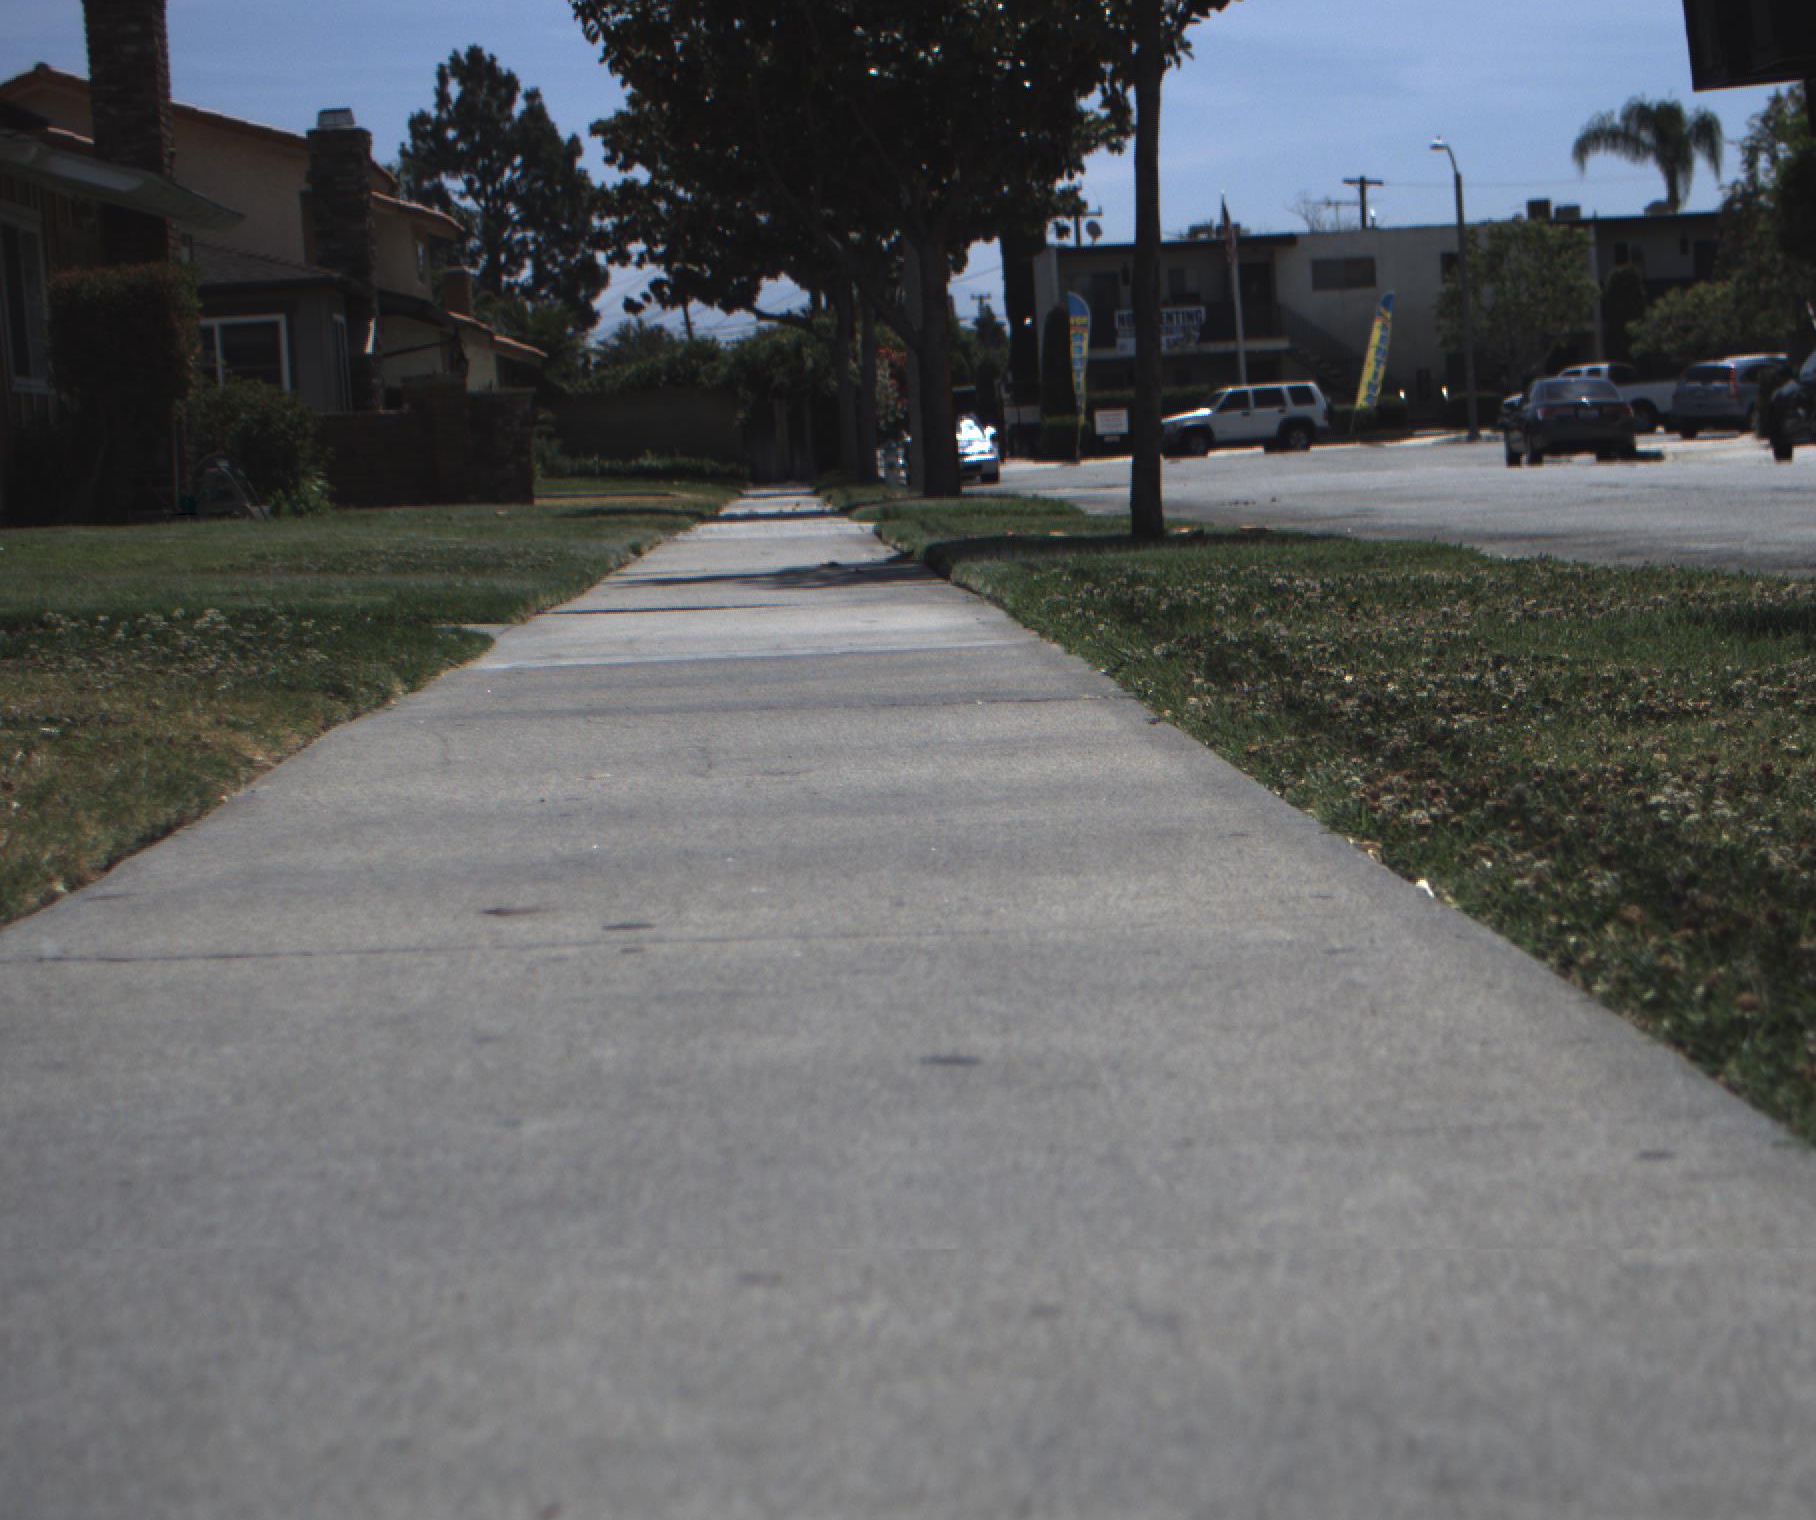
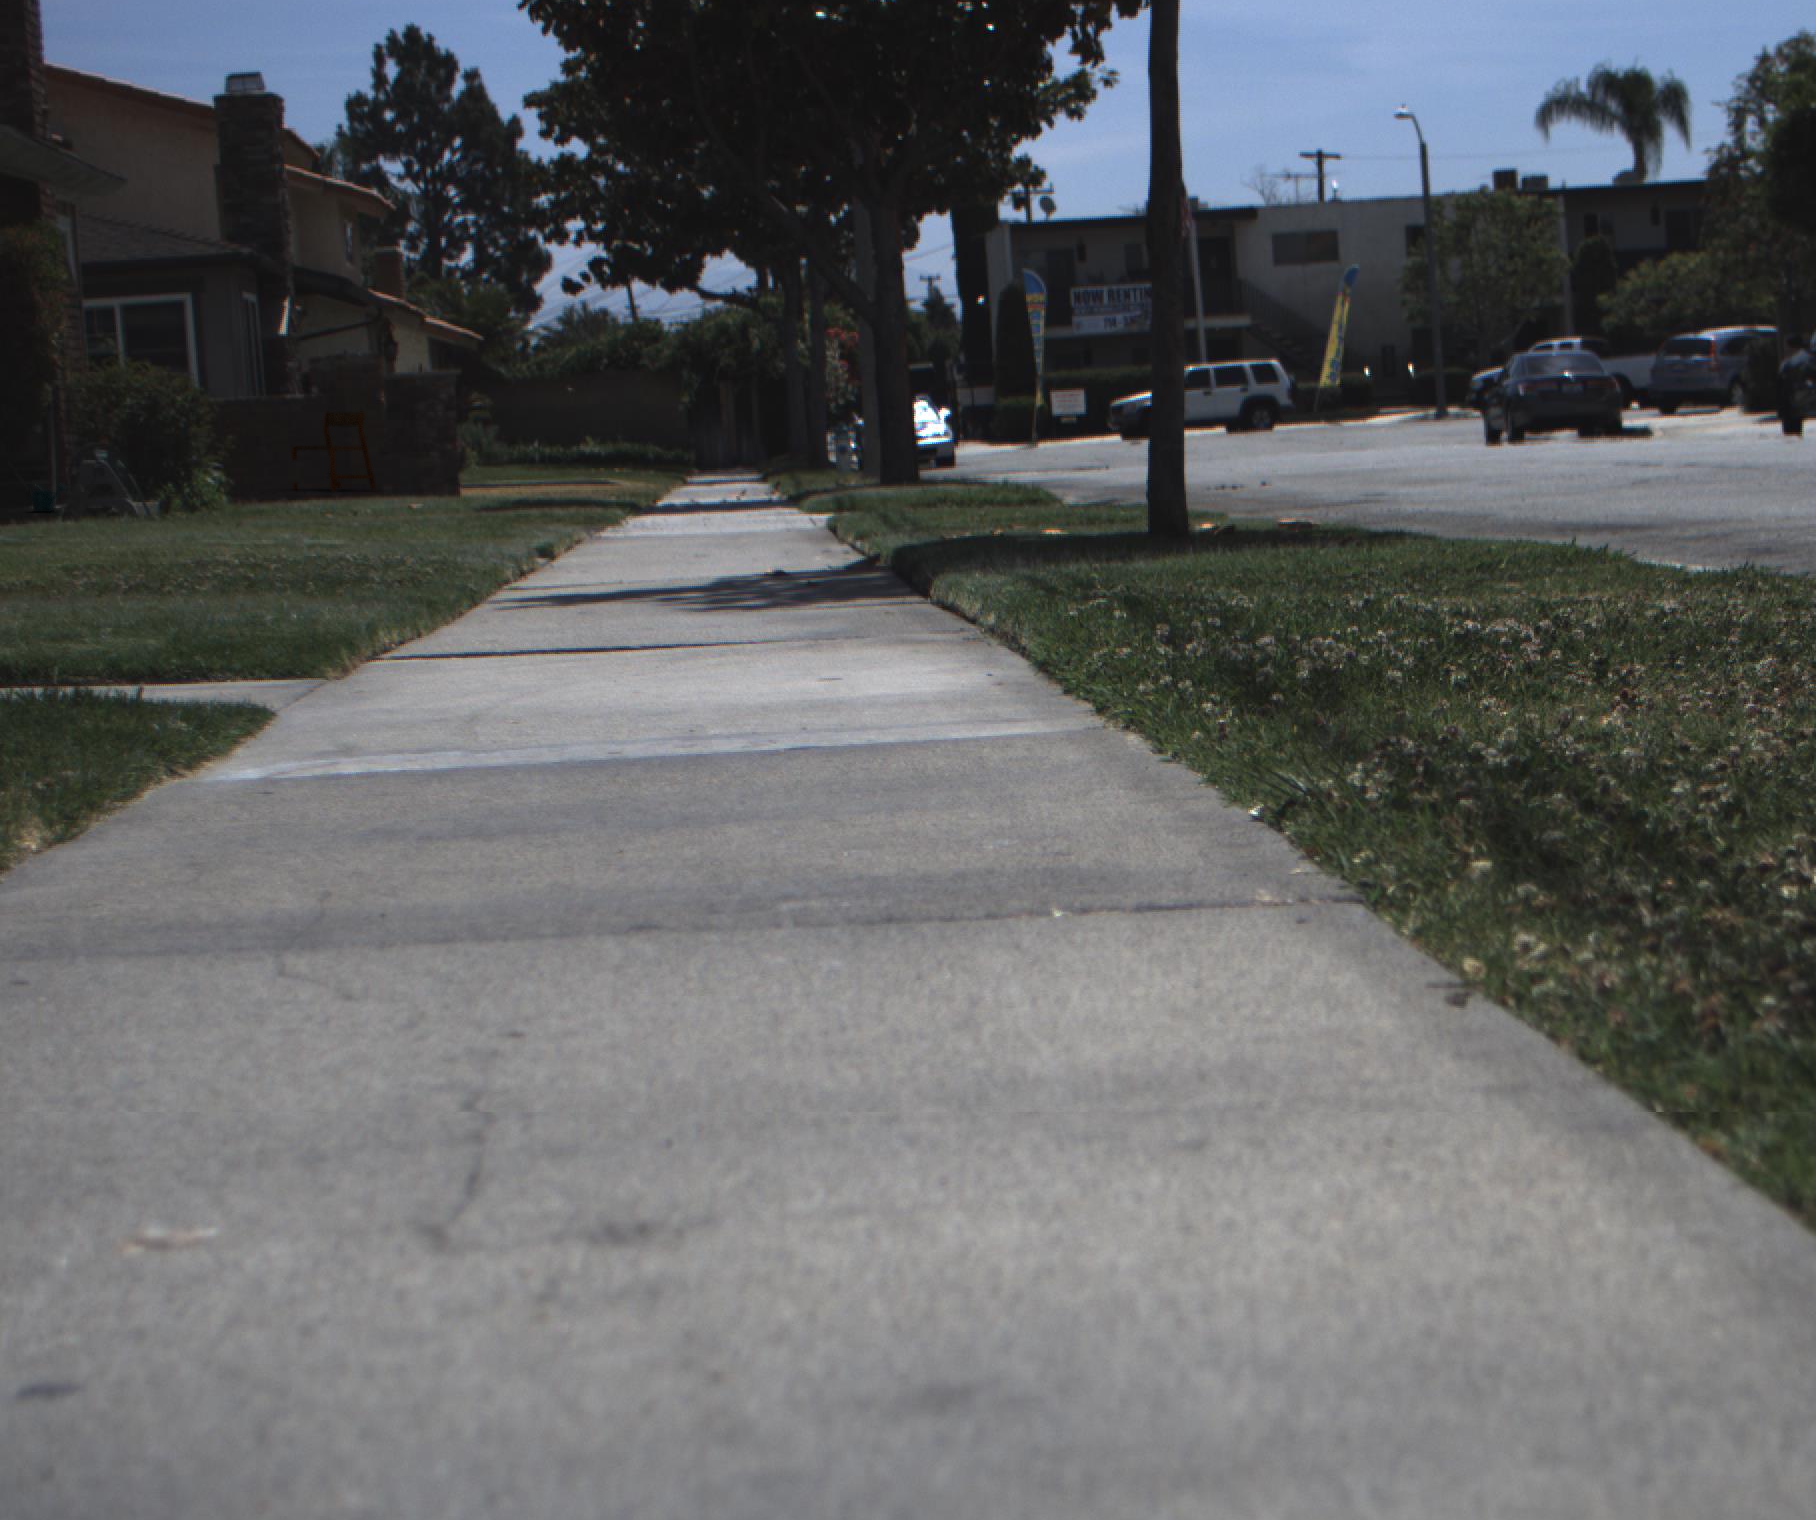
bench: none [381,427,458,501] -> present [291,412,376,492]

